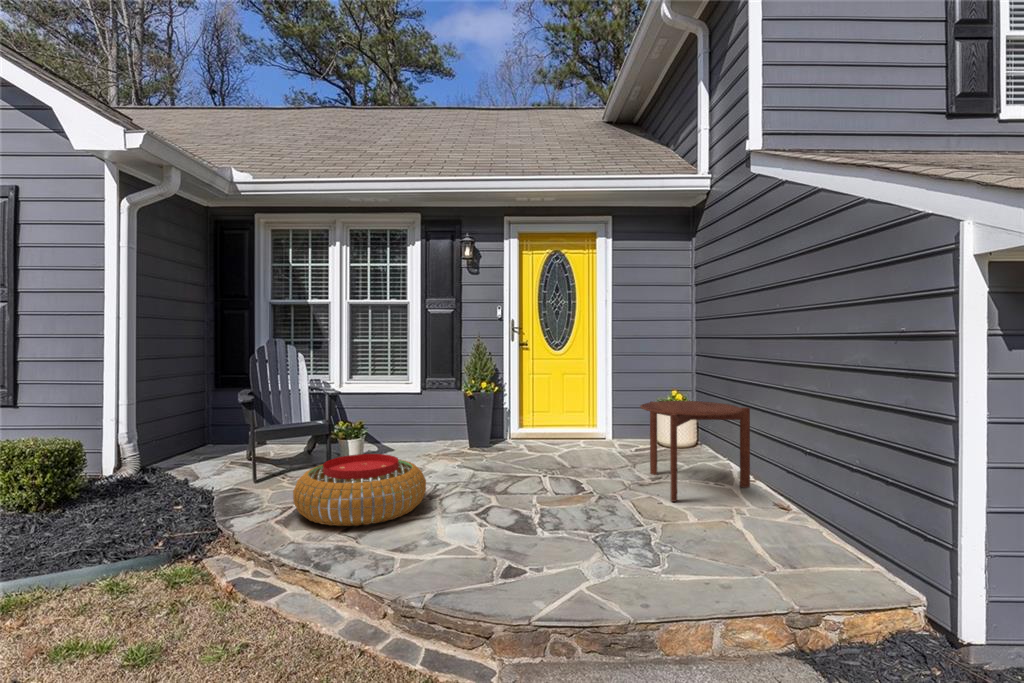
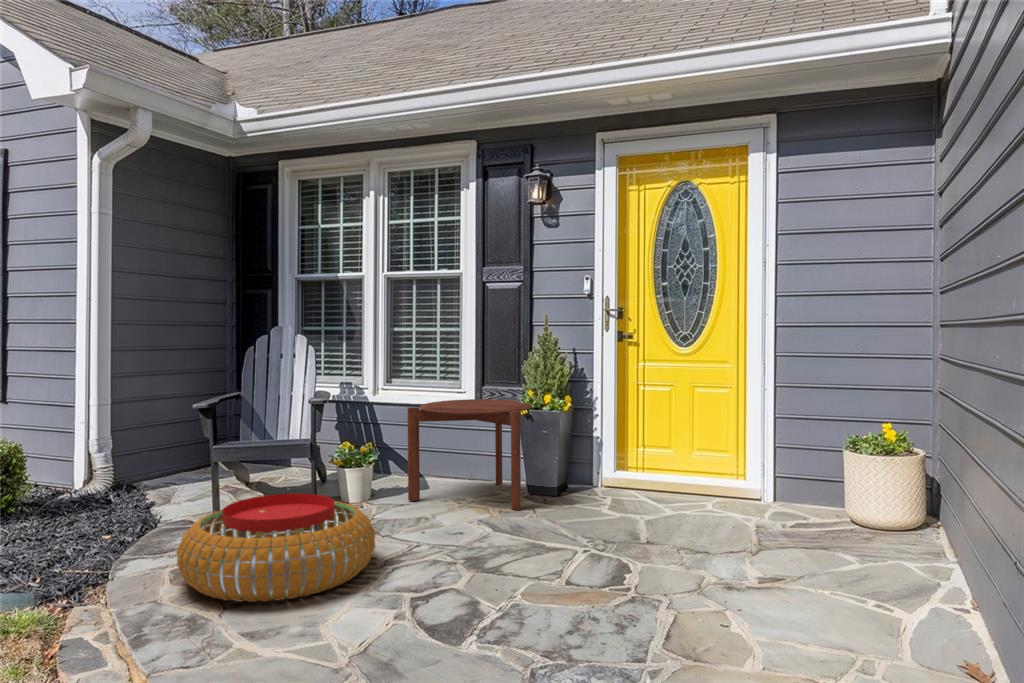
side table: present [640,401,750,501] -> present [408,399,532,510]

